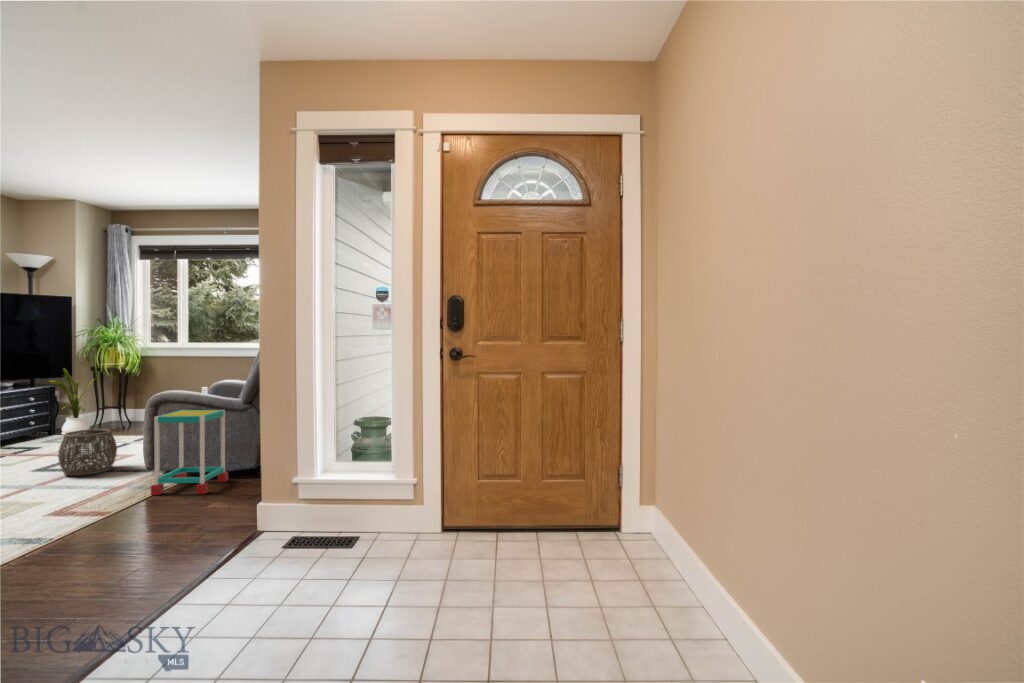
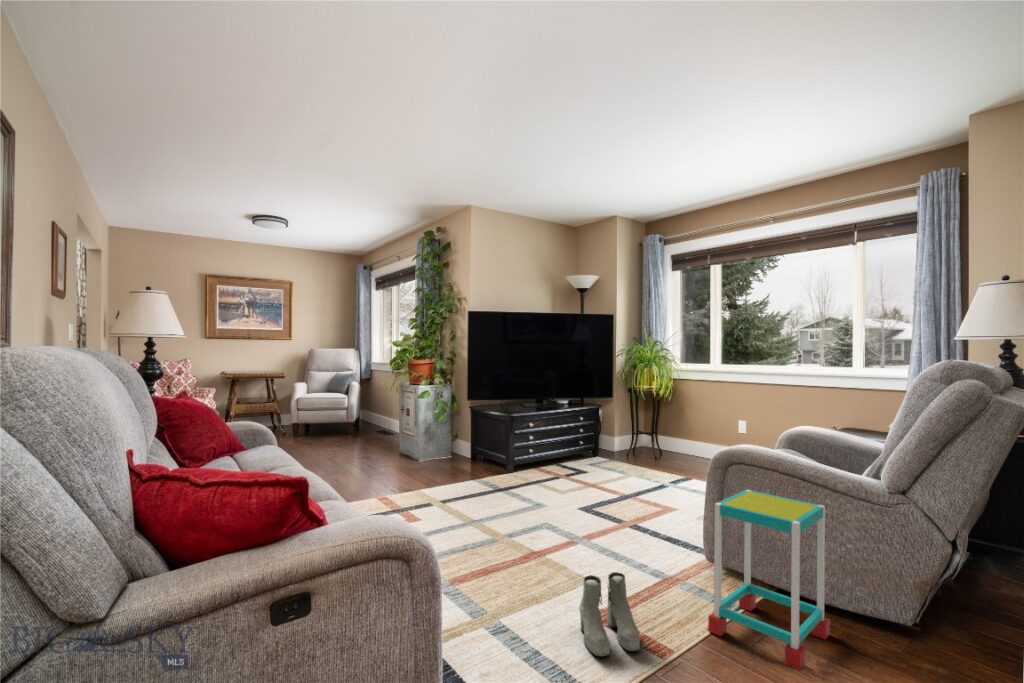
house plant: present [49,368,91,434] -> none [591,390,633,461]
woven basket: present [58,429,117,476] -> none [596,478,657,542]
boots: none [46,472,98,521] -> present [579,572,640,657]

